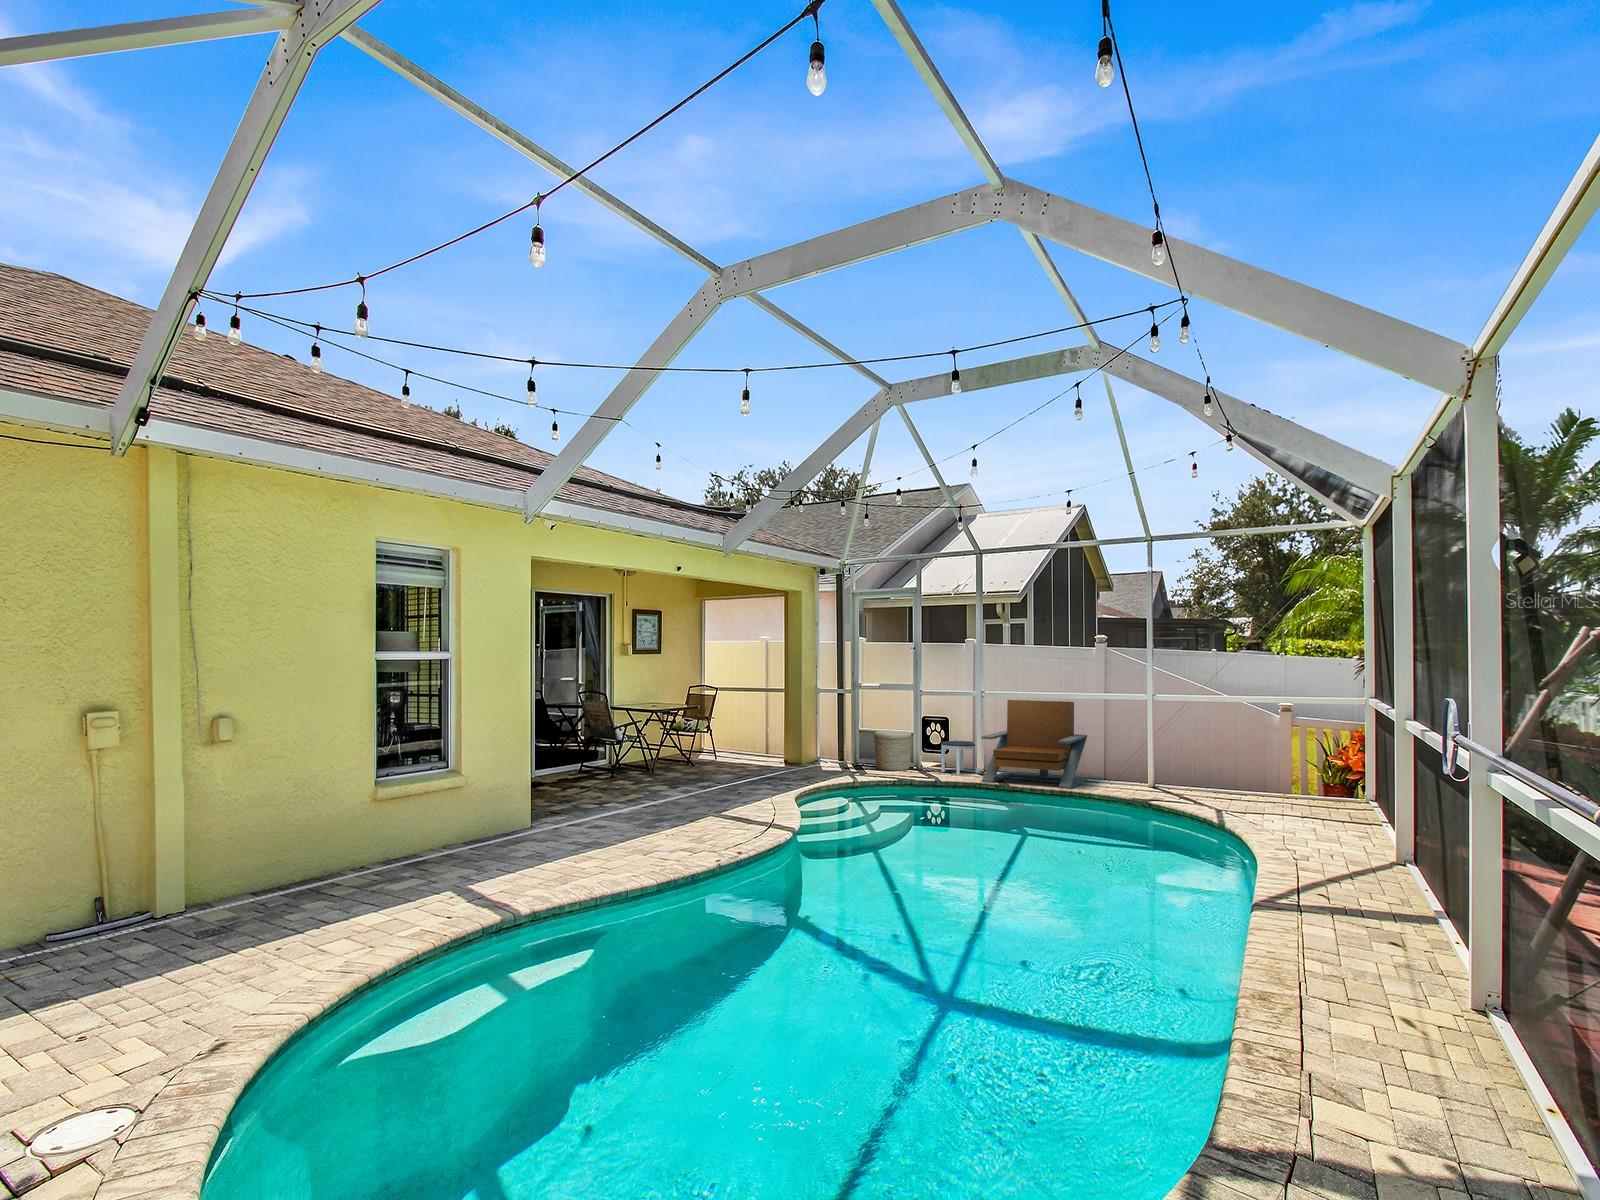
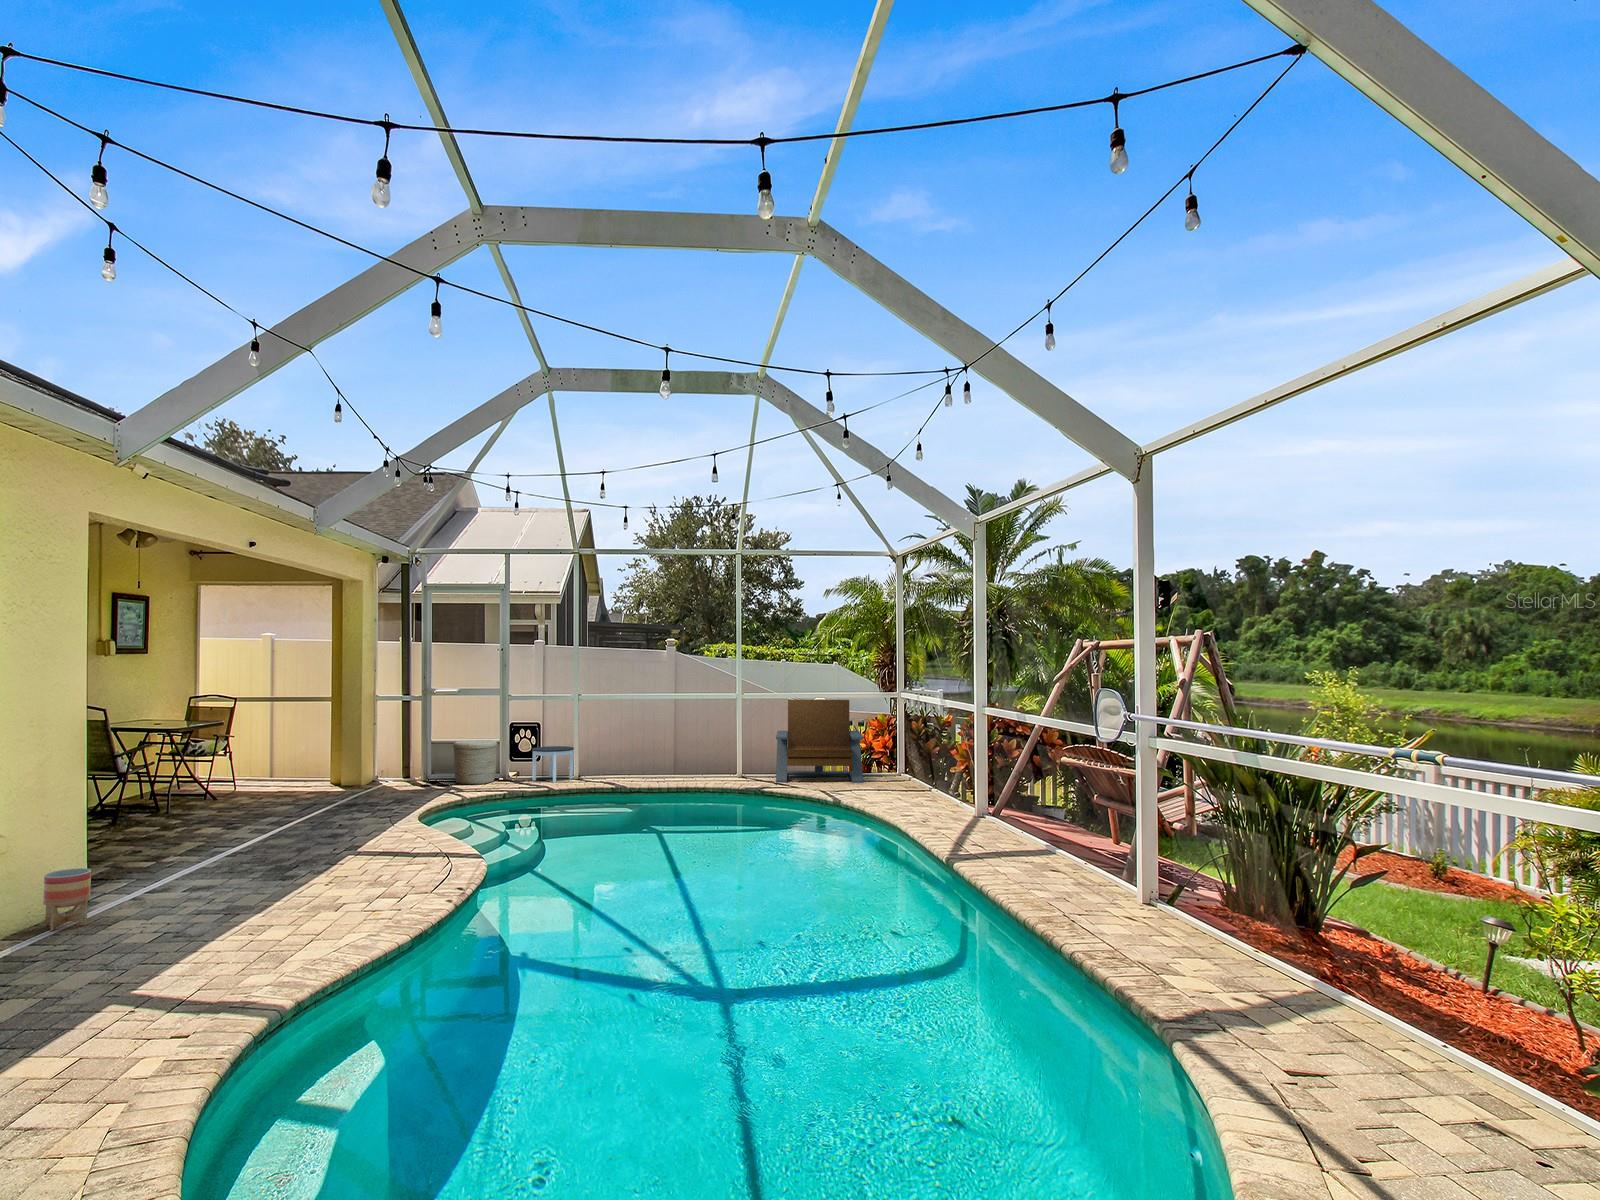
lounge chair: present [982,700,1087,789] -> present [776,700,863,783]
planter: none [483,801,511,841] -> present [43,868,91,931]

